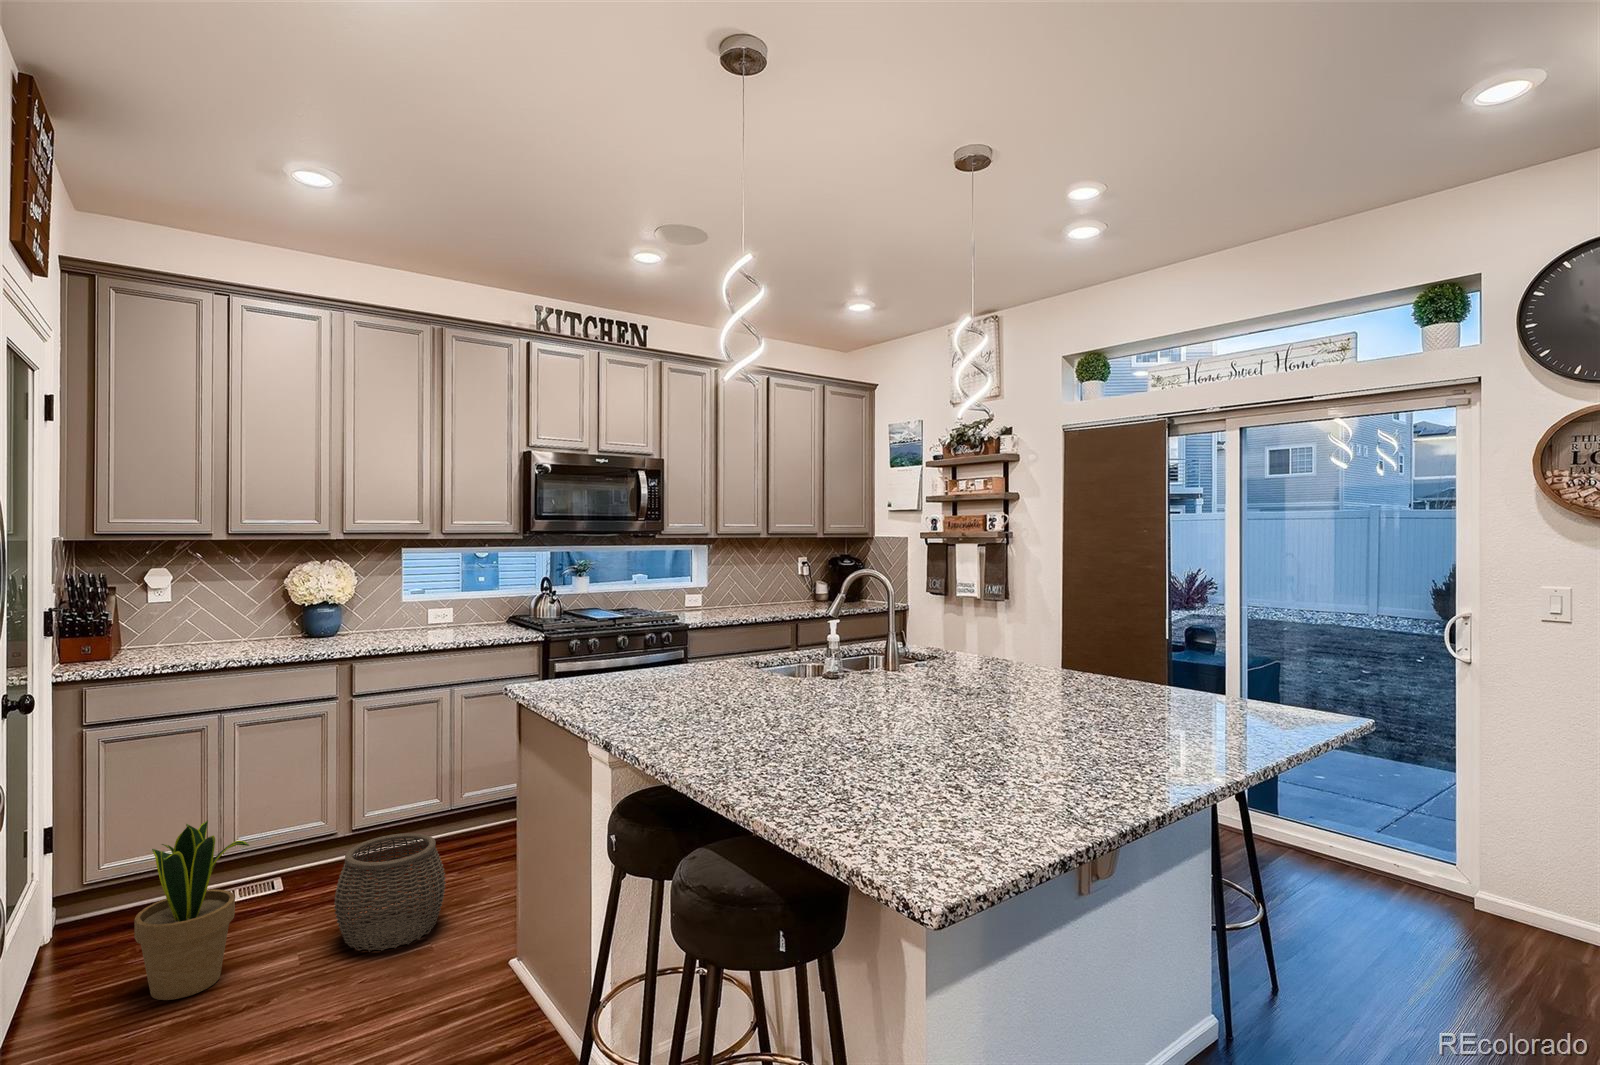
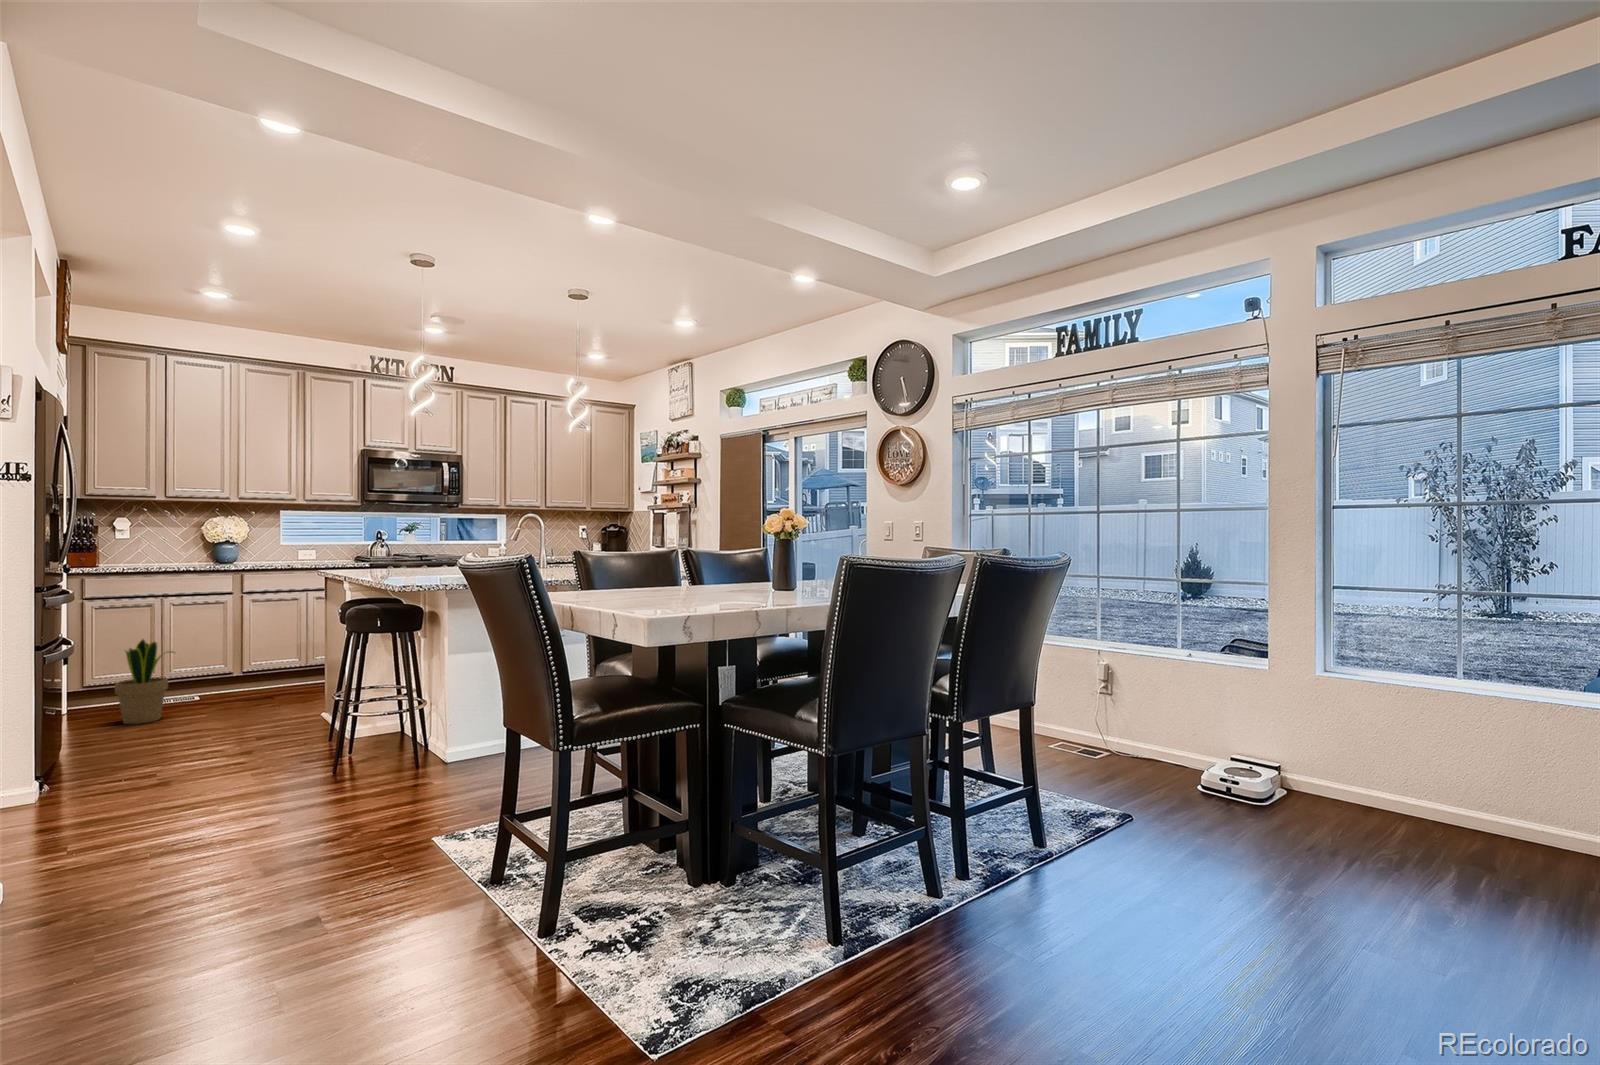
woven basket: present [334,833,446,952] -> none [224,659,289,713]

